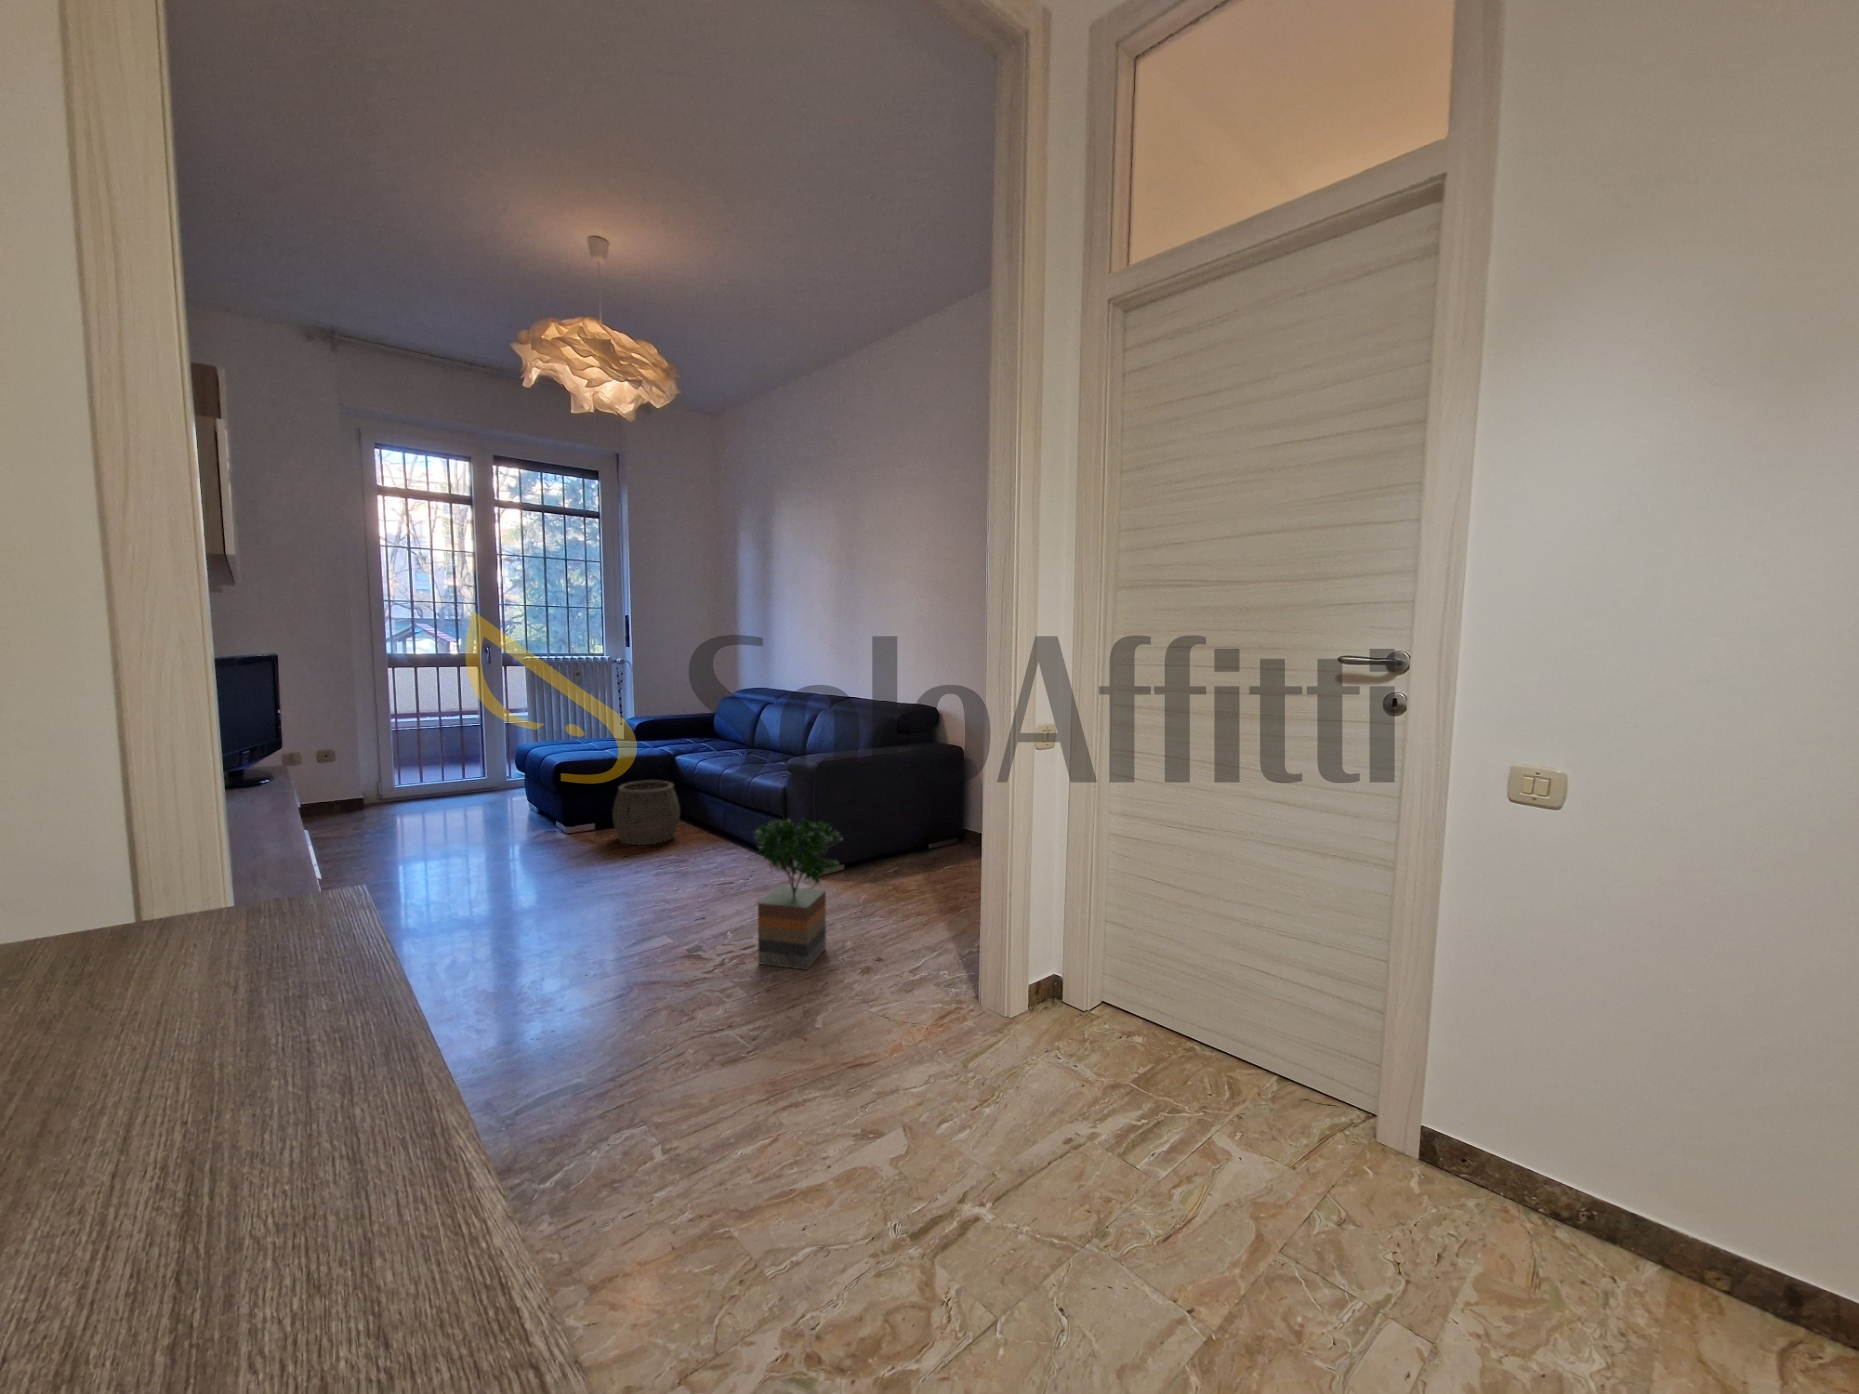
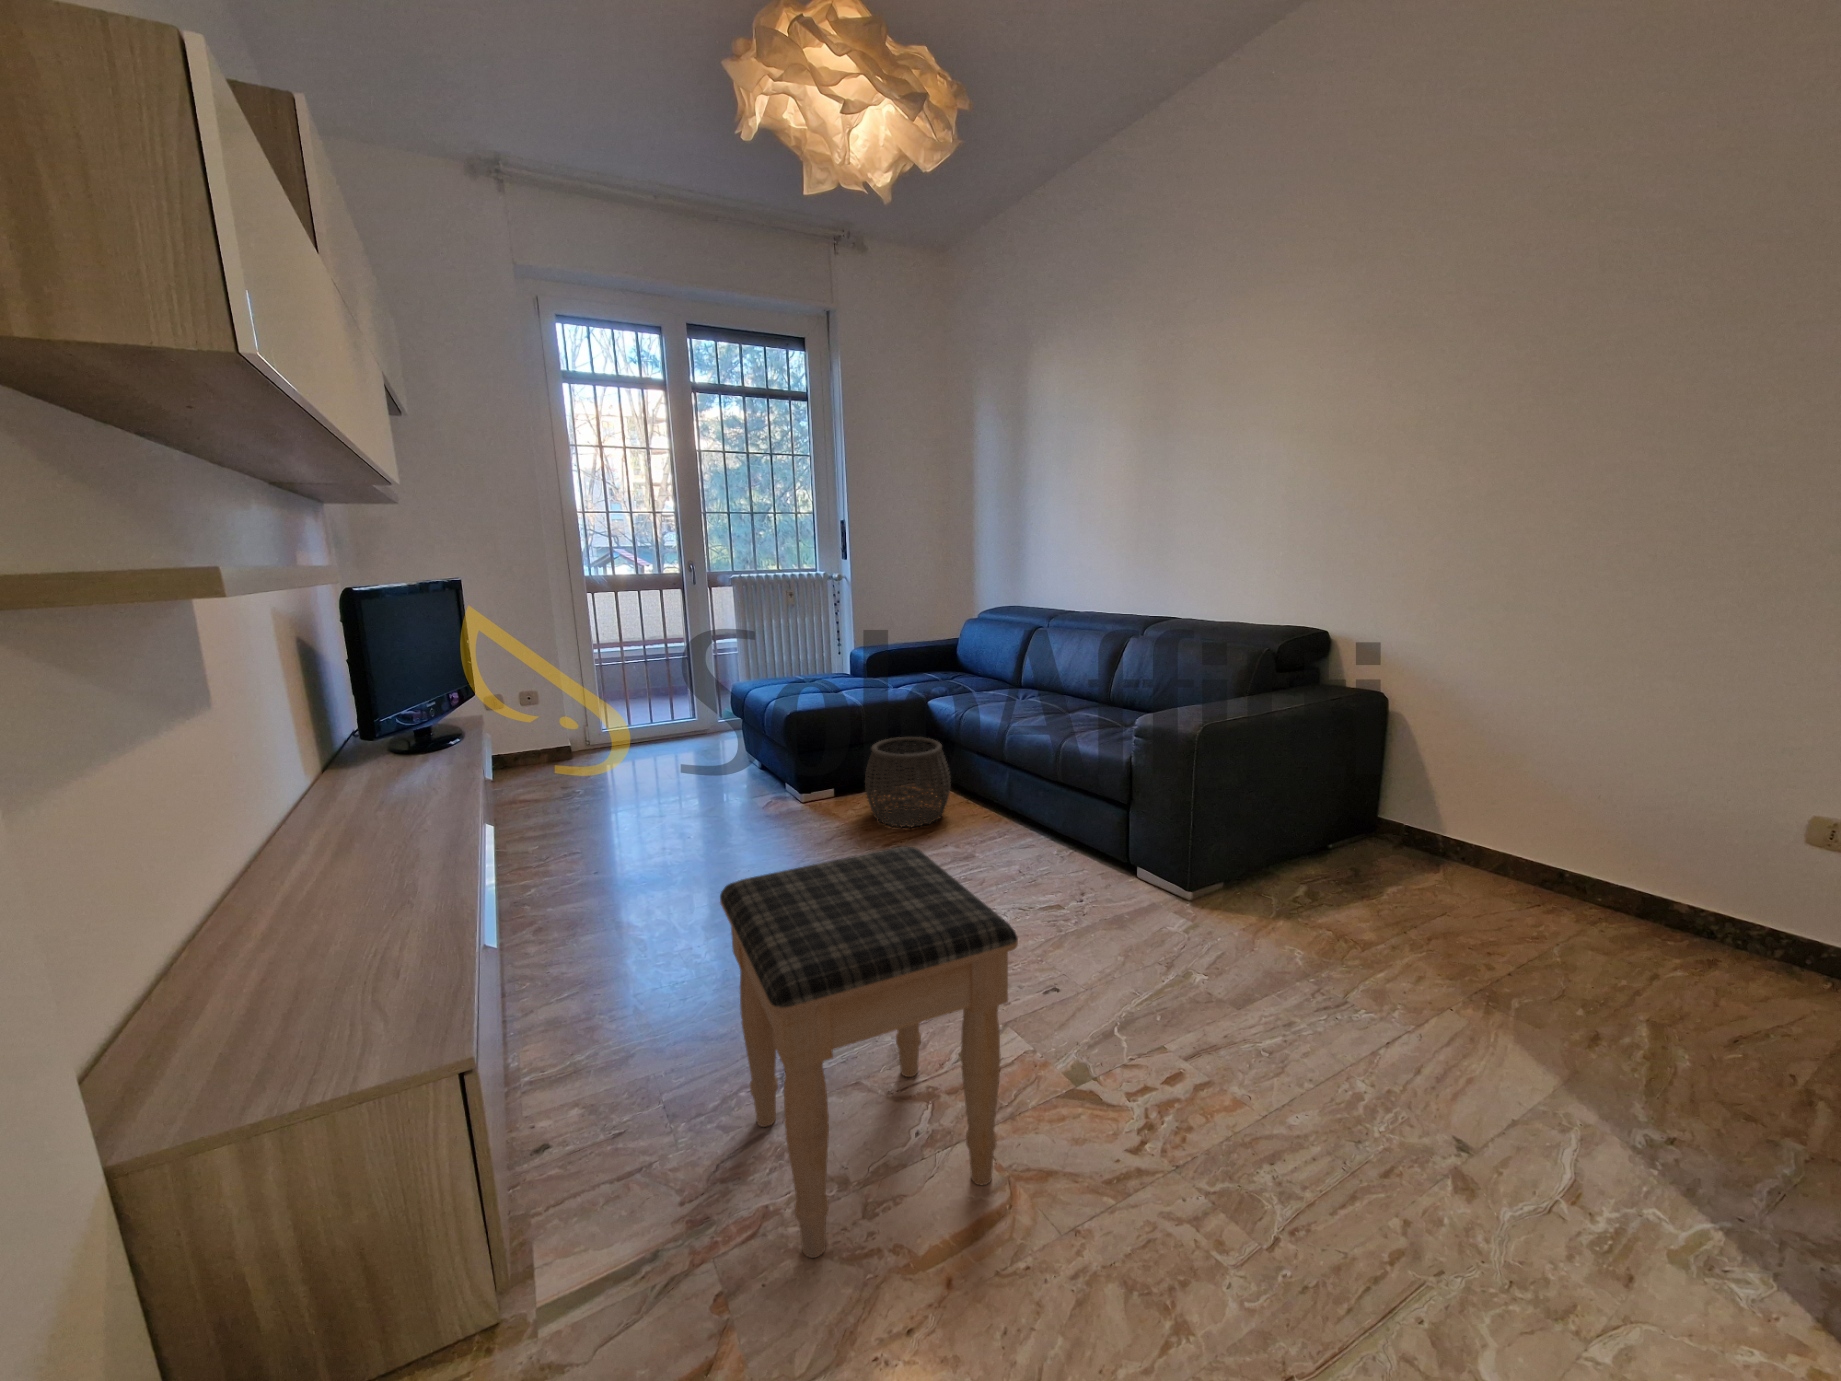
footstool: none [466,817,629,1019] -> present [720,846,1018,1258]
potted tree: present [756,819,842,970] -> none [1200,857,1408,1160]

